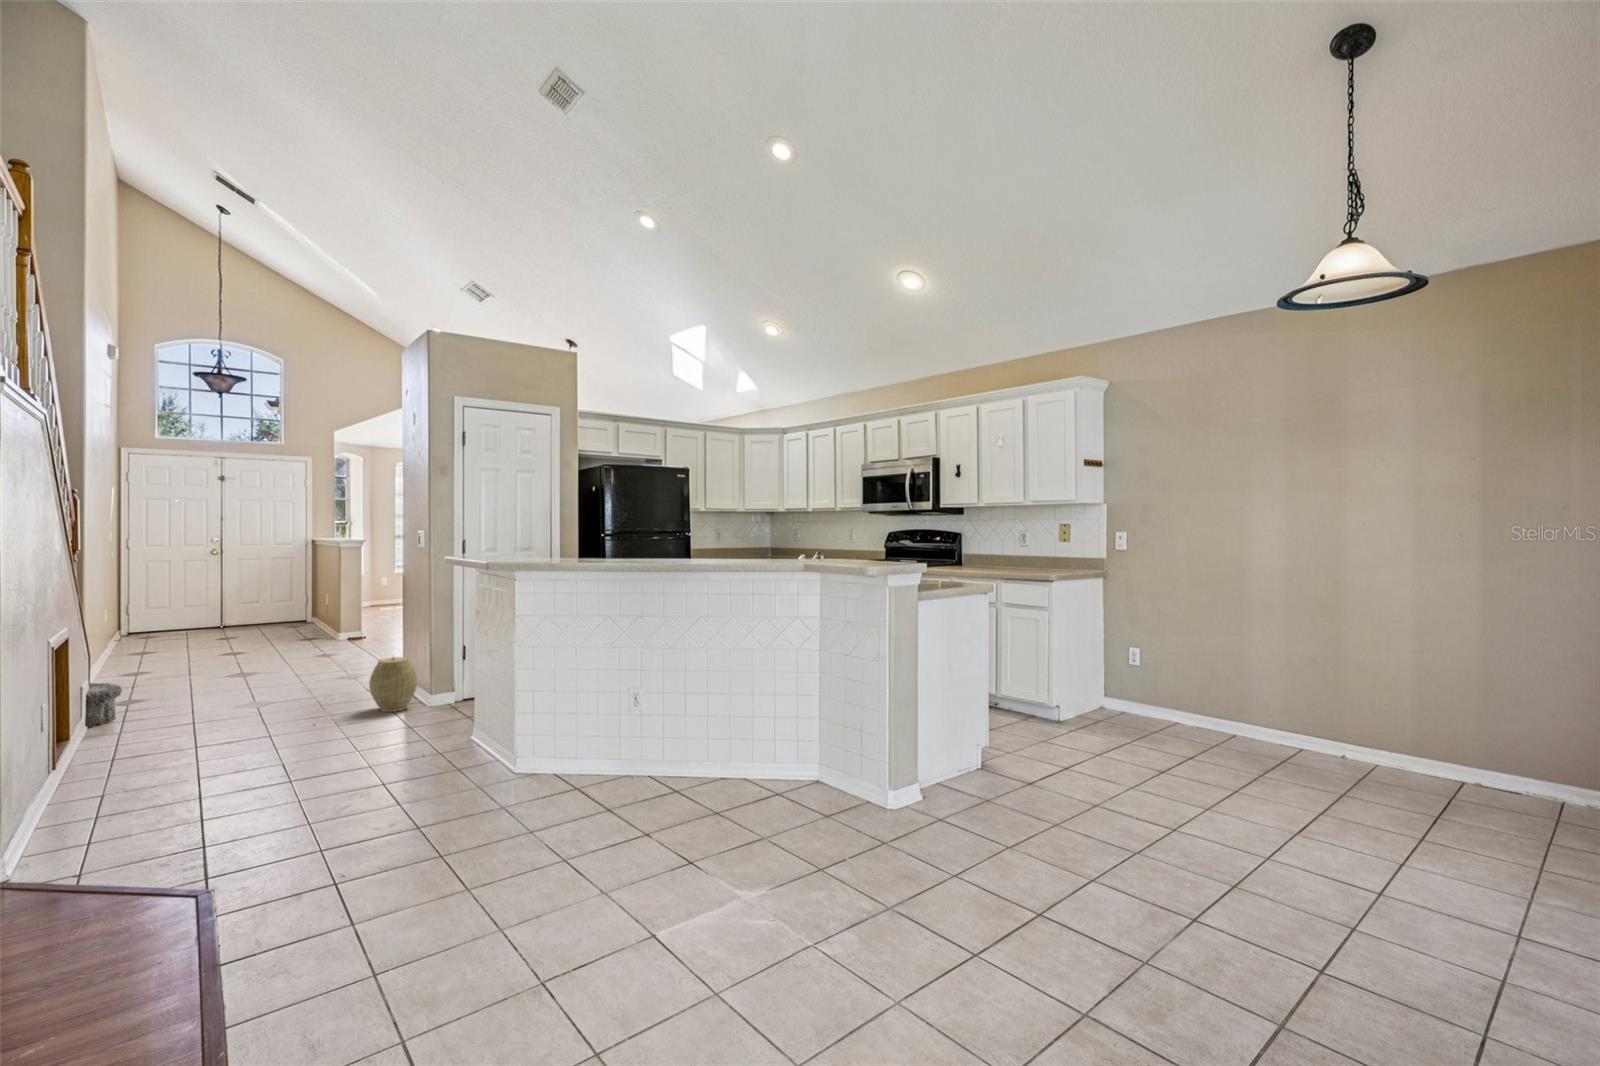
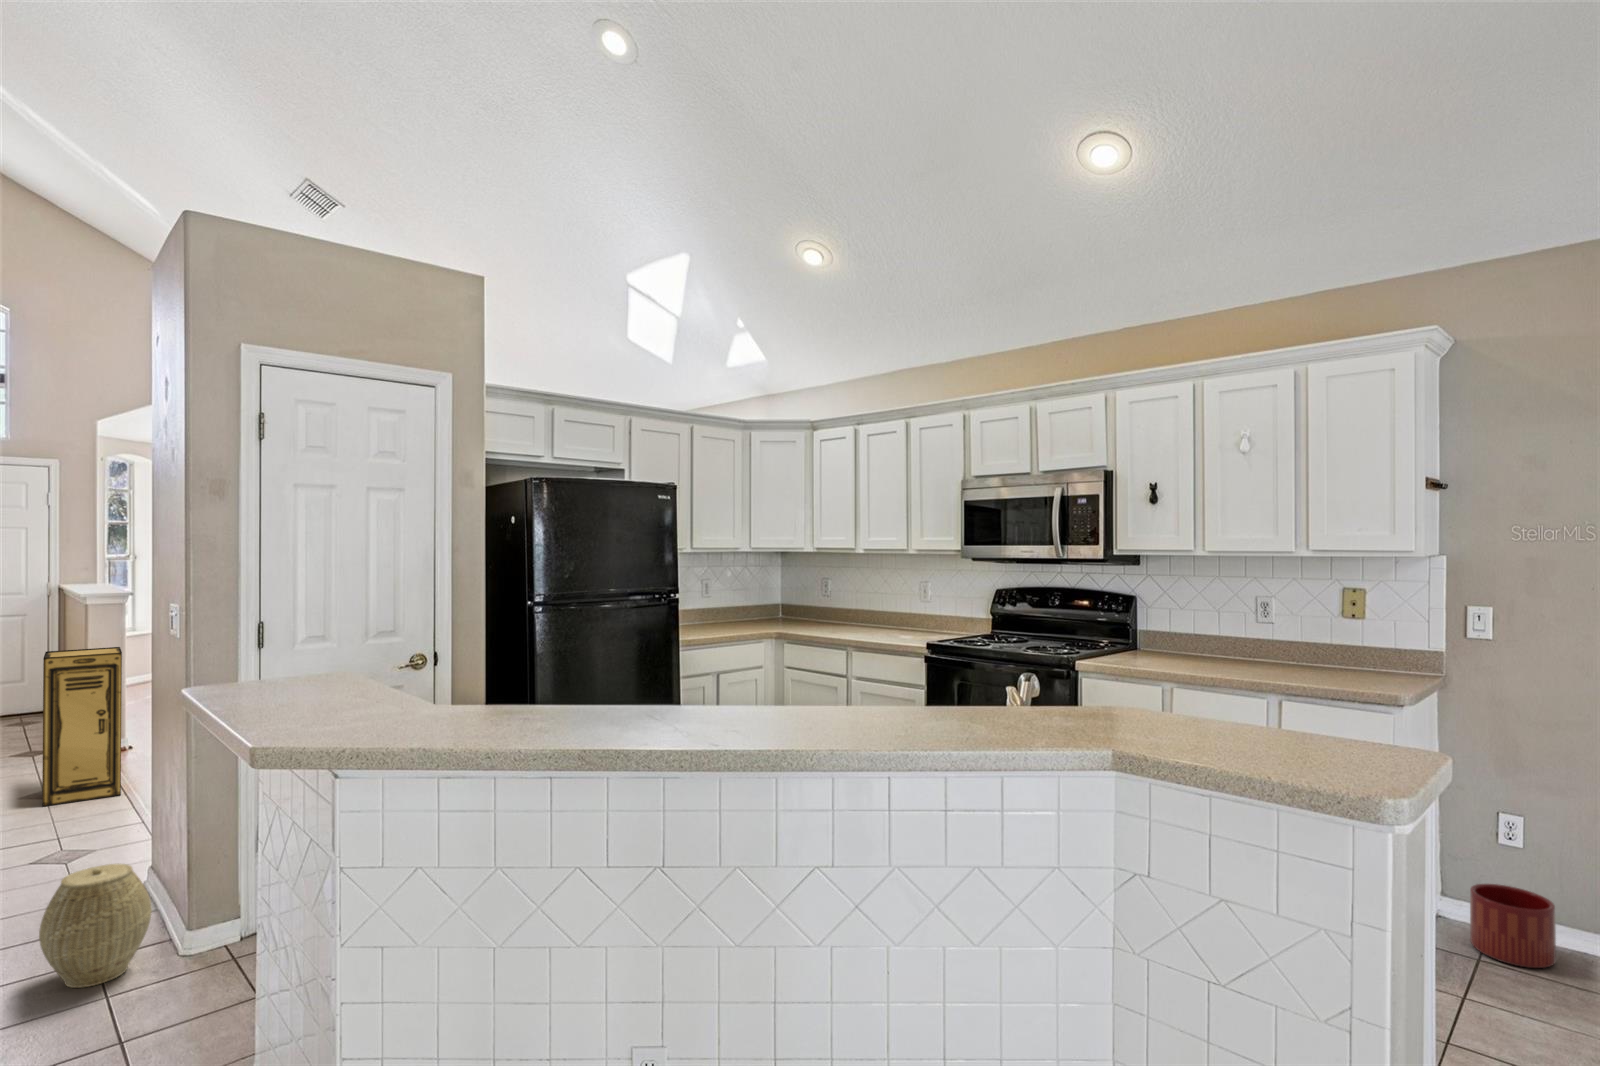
storage cabinet: none [327,569,371,659] -> present [42,647,122,807]
planter: none [1105,685,1144,724] -> present [1470,884,1556,968]

